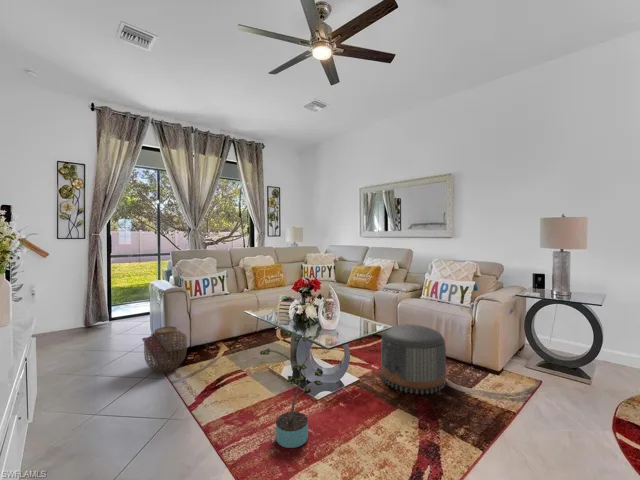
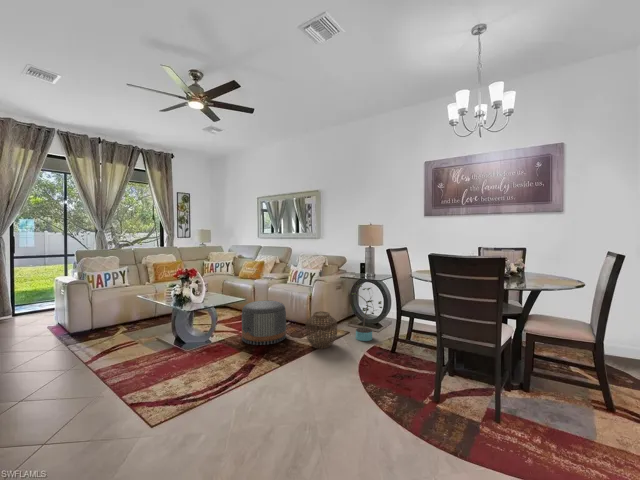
woven basket: present [144,326,187,373] -> present [306,311,337,349]
potted plant: present [260,331,323,448] -> present [351,285,382,341]

